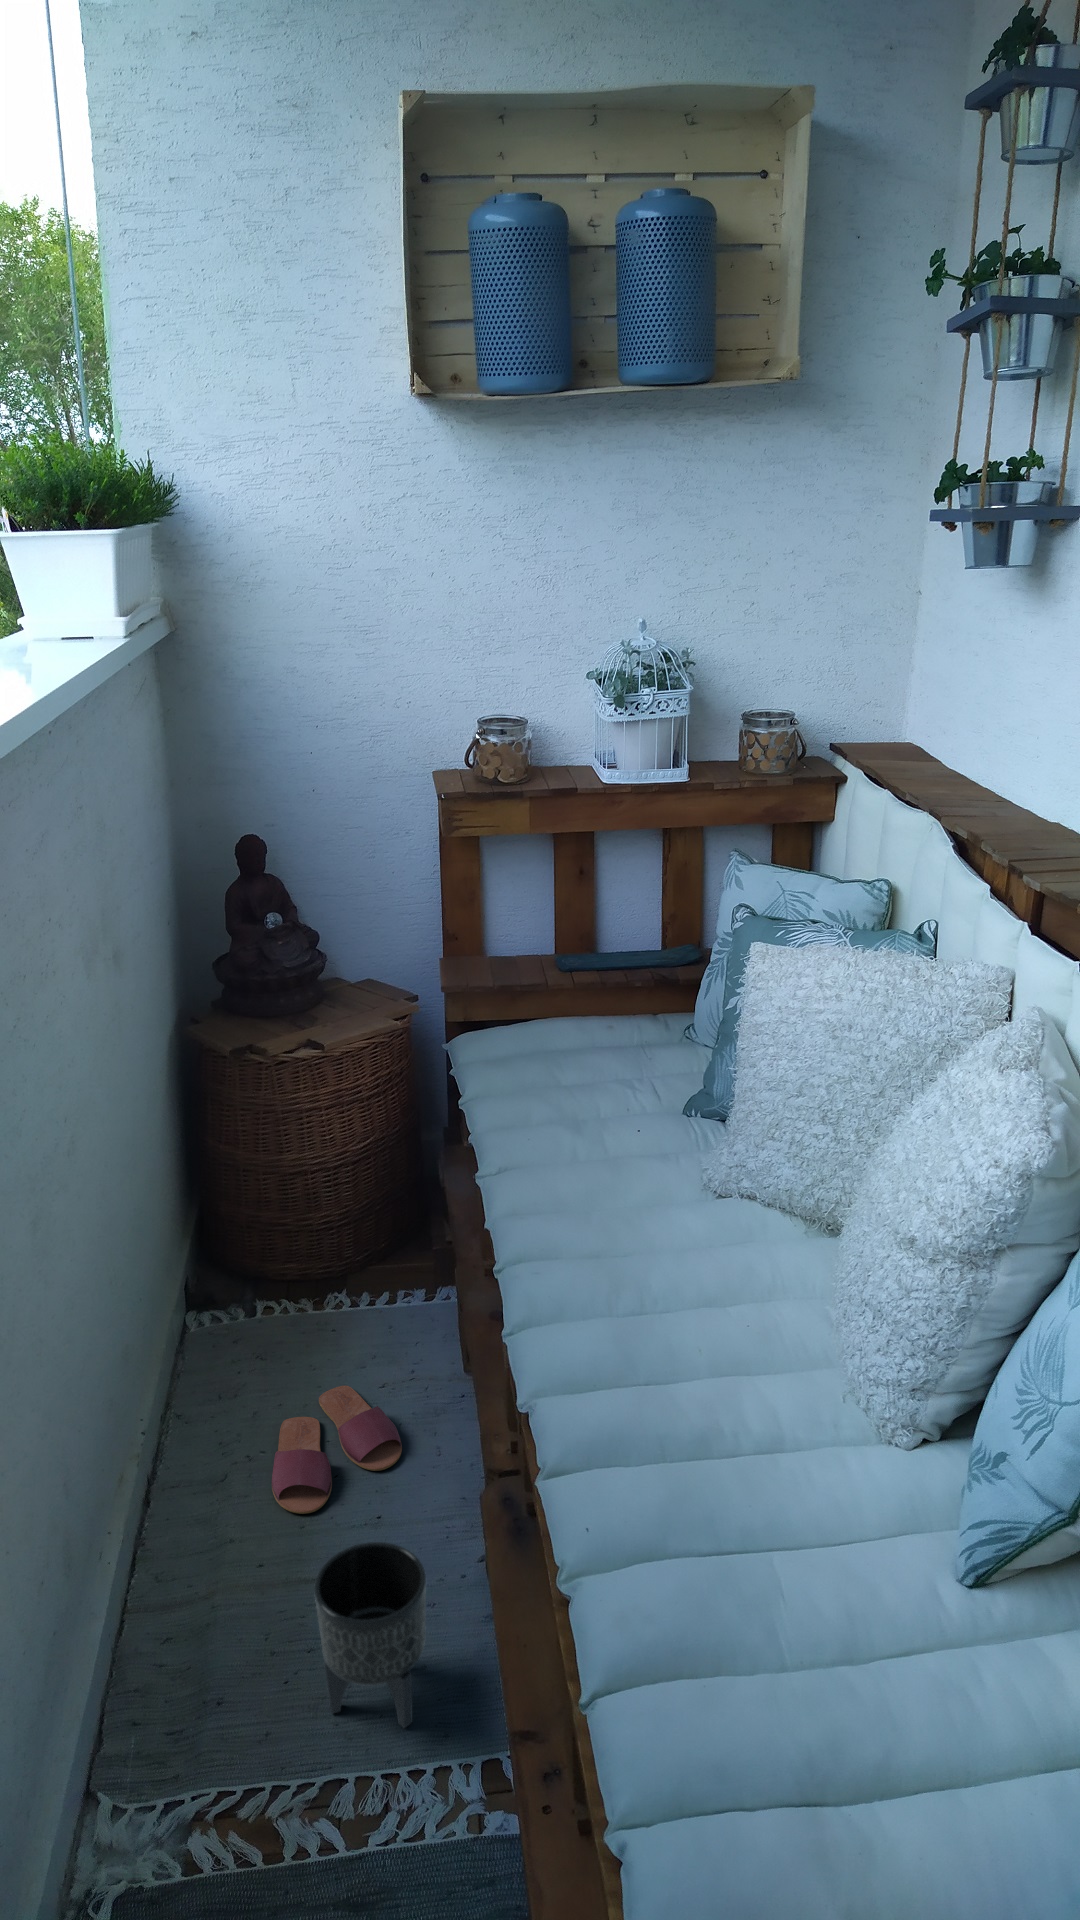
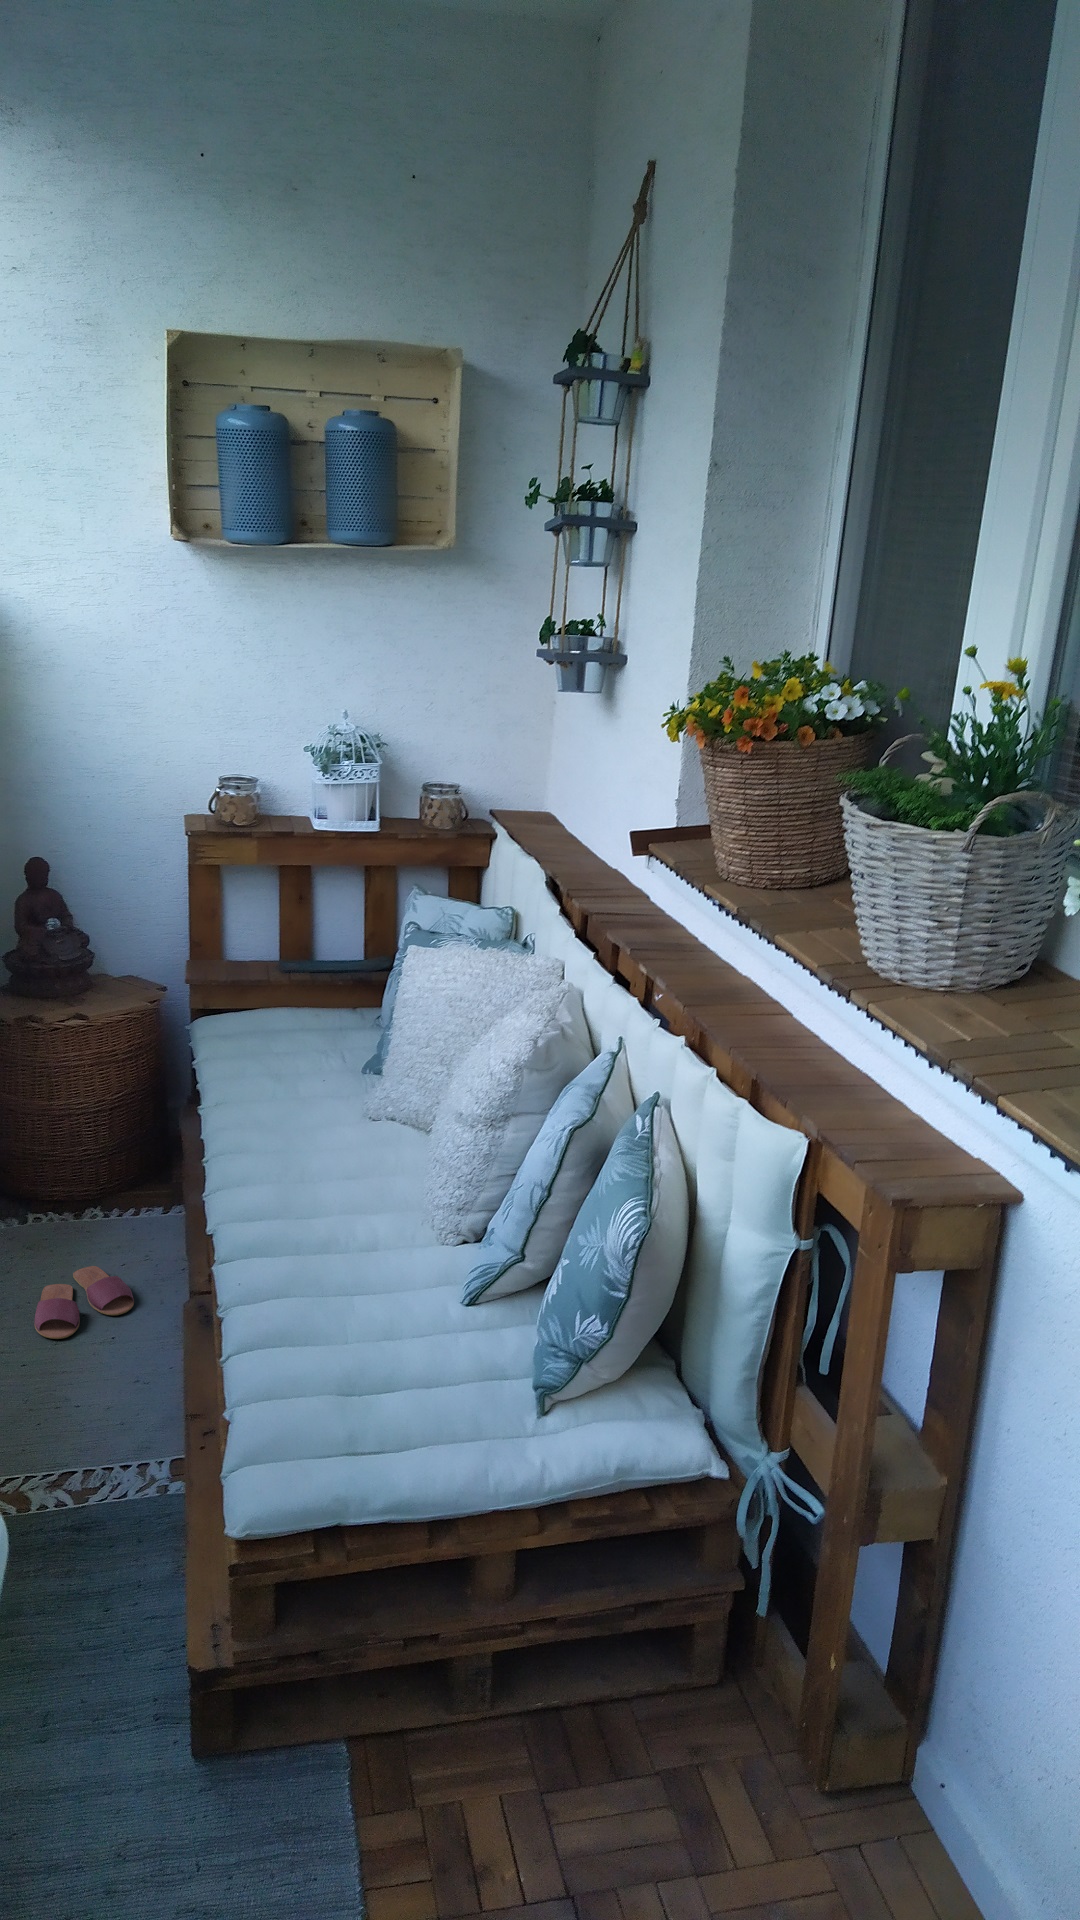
planter: present [314,1542,426,1728] -> none [62,1327,140,1449]

